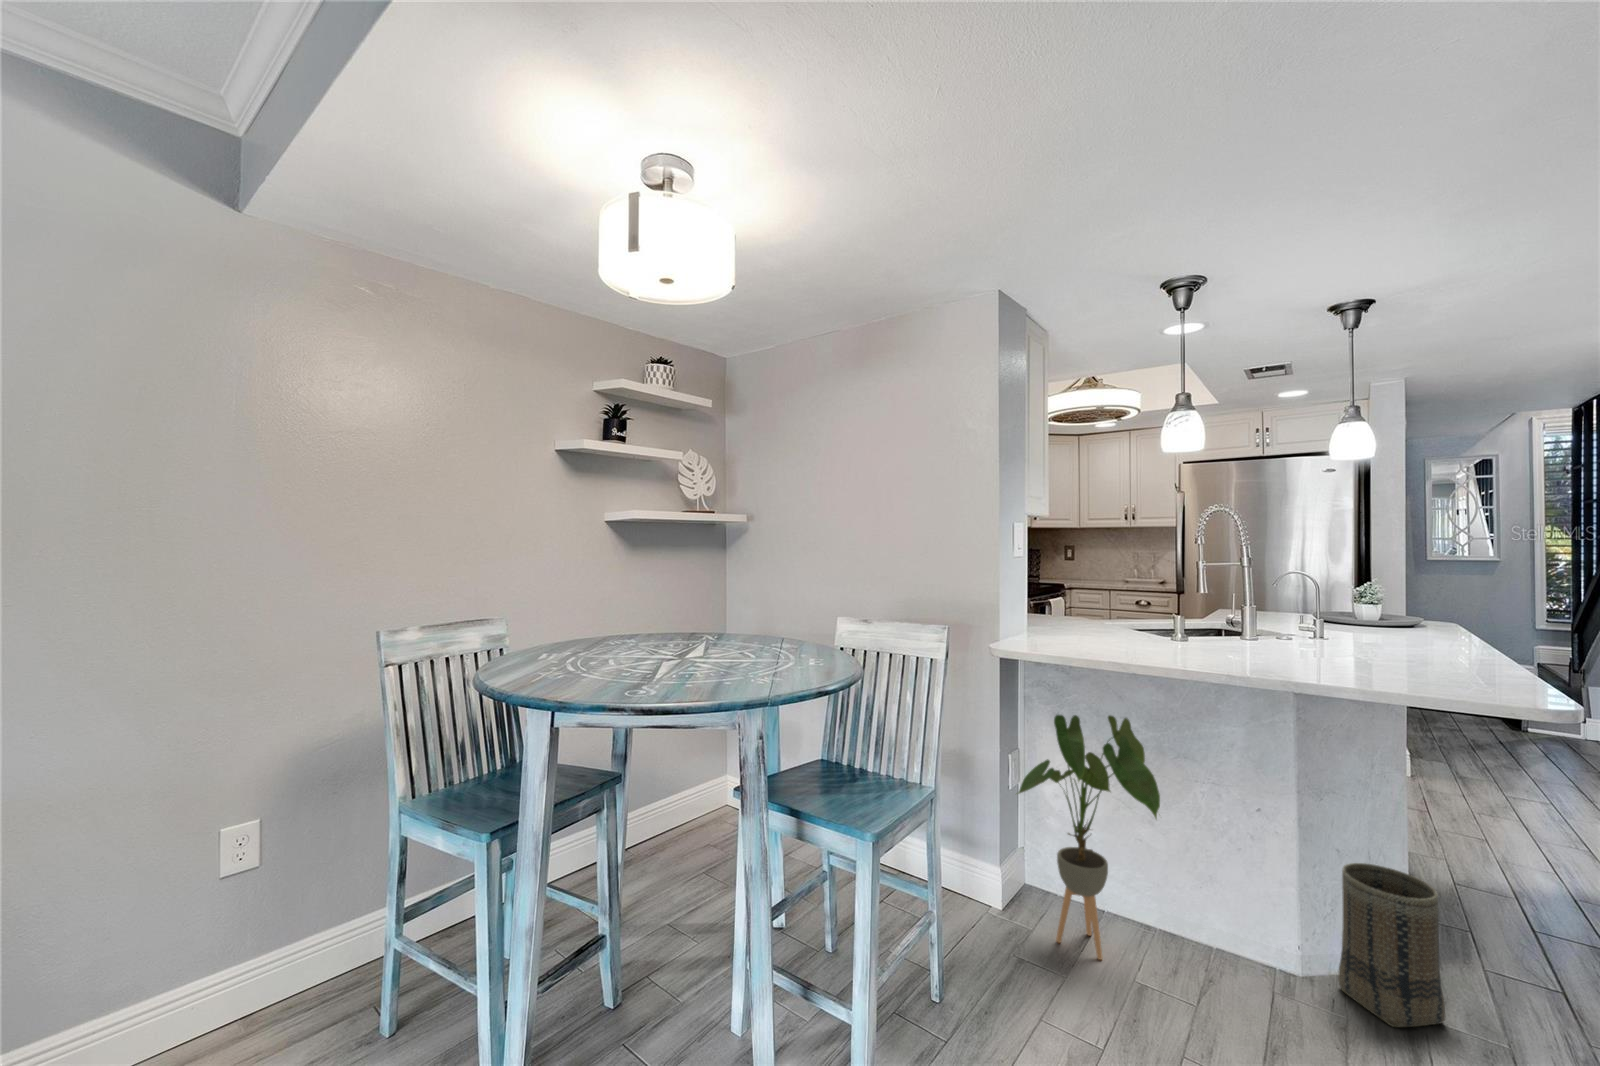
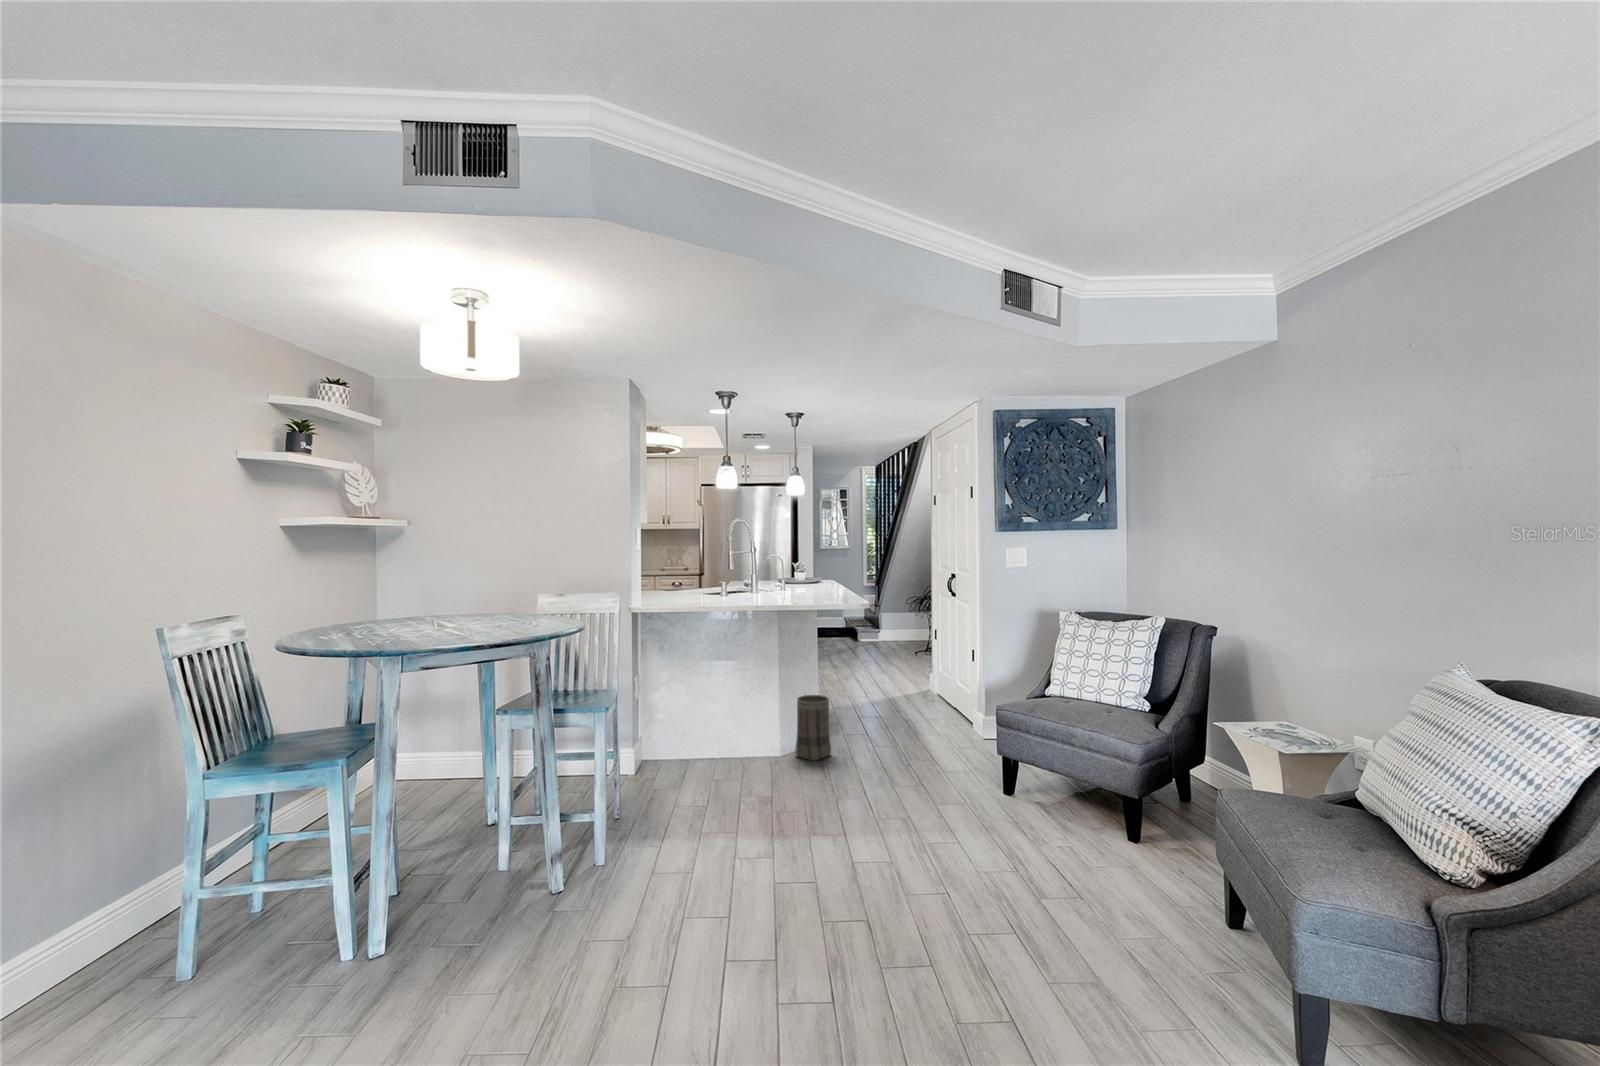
house plant: present [1018,715,1160,960] -> none [653,643,730,778]

